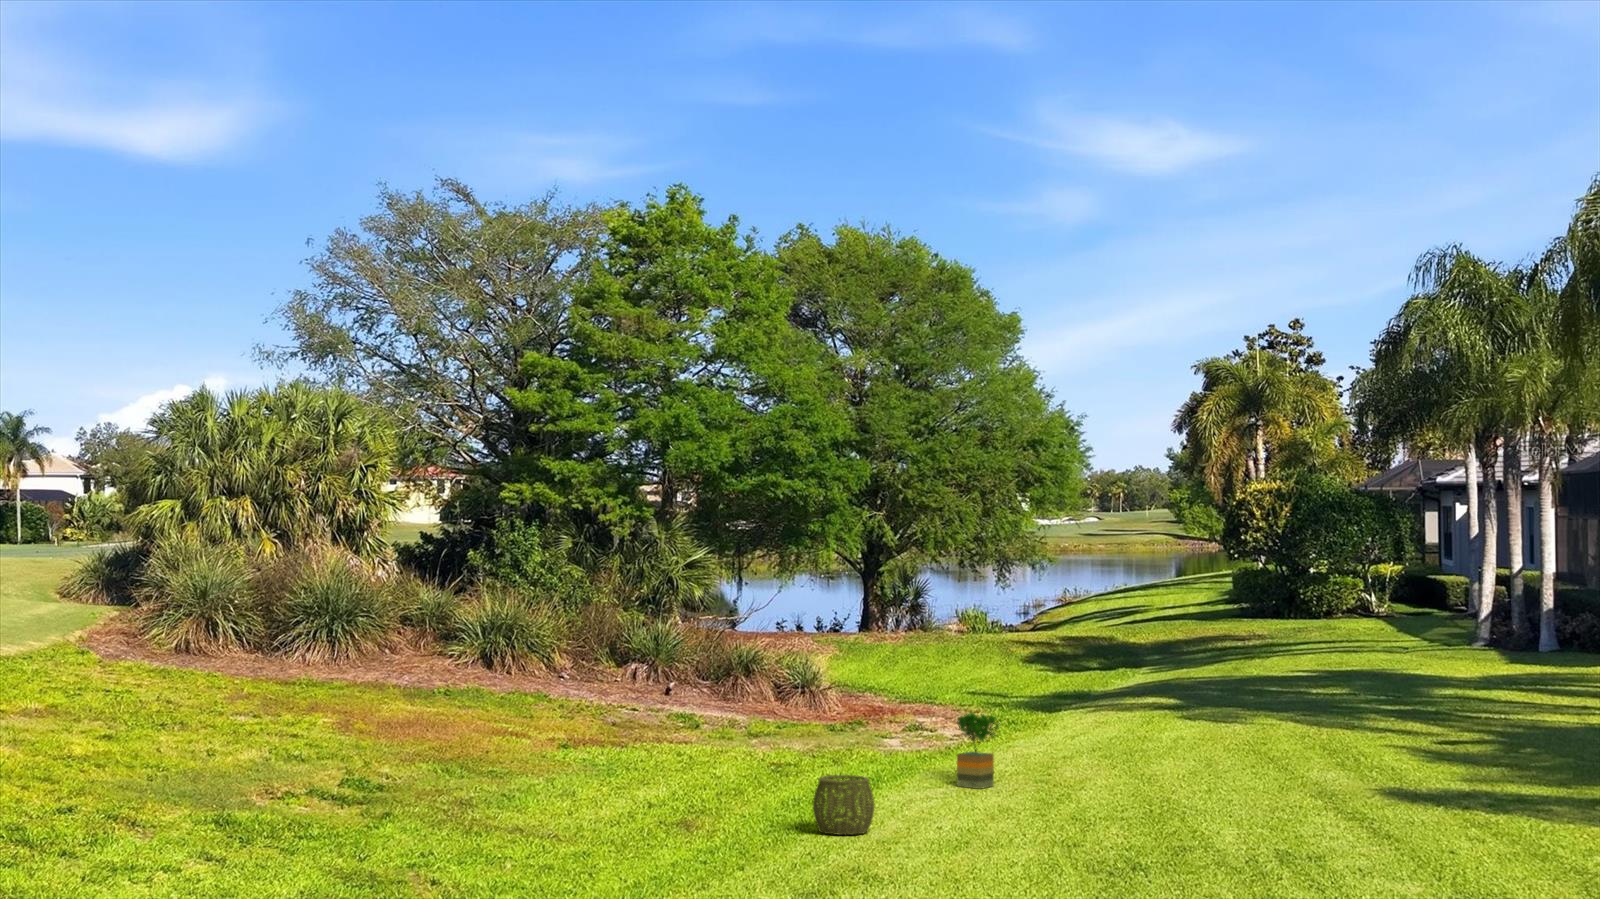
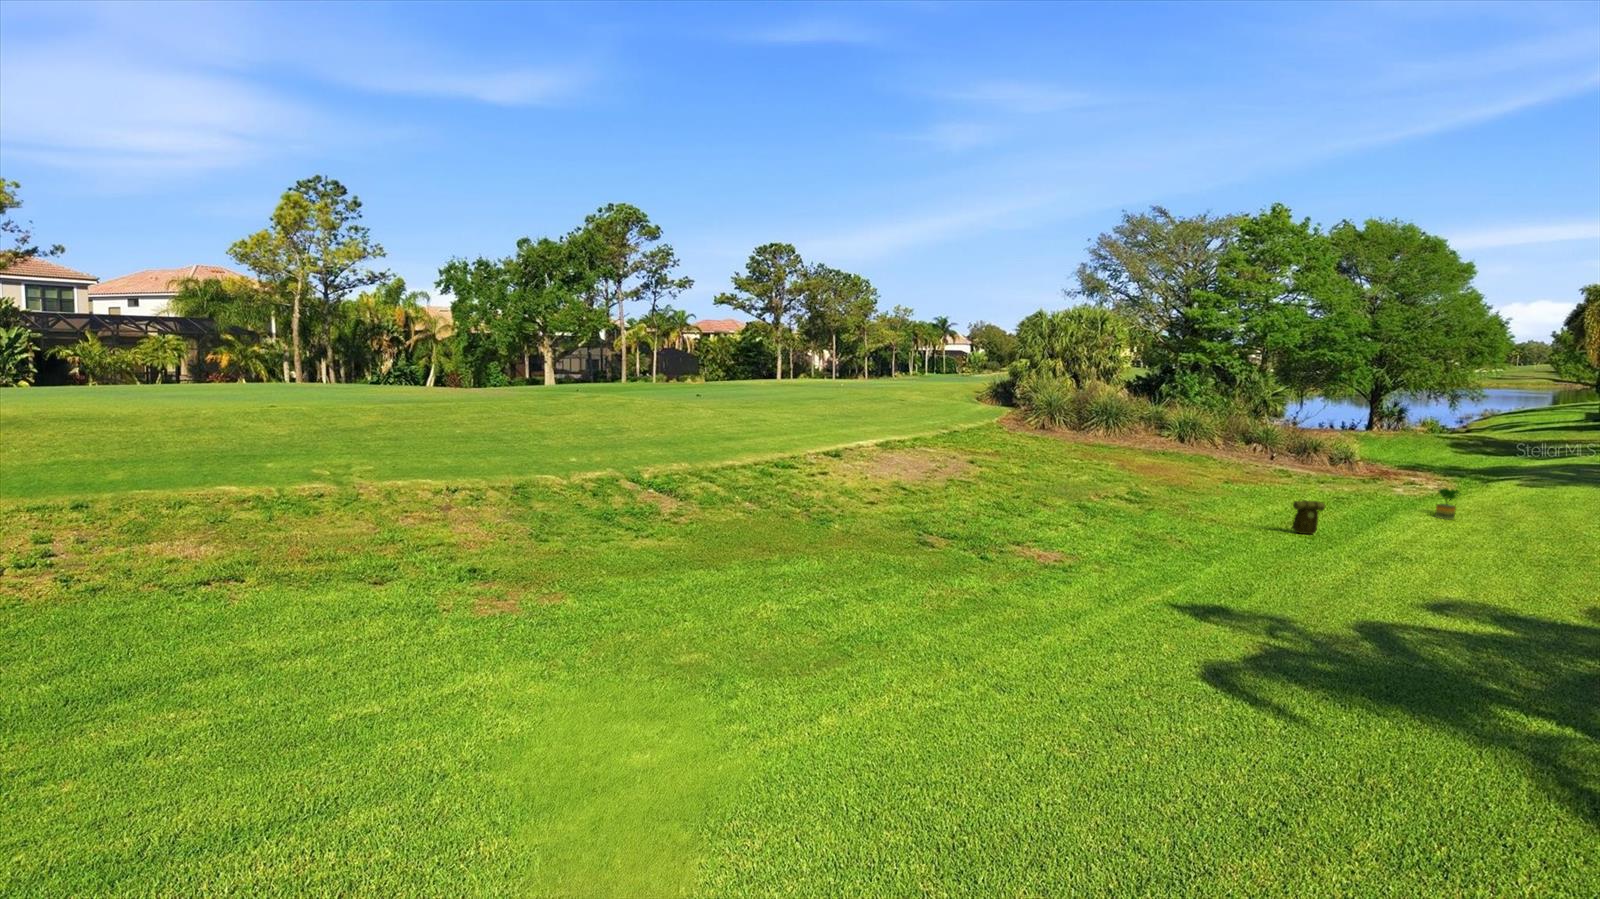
backpack: none [610,771,690,872] -> present [1292,500,1325,534]
woven basket: present [813,775,875,835] -> none [1370,508,1400,532]

